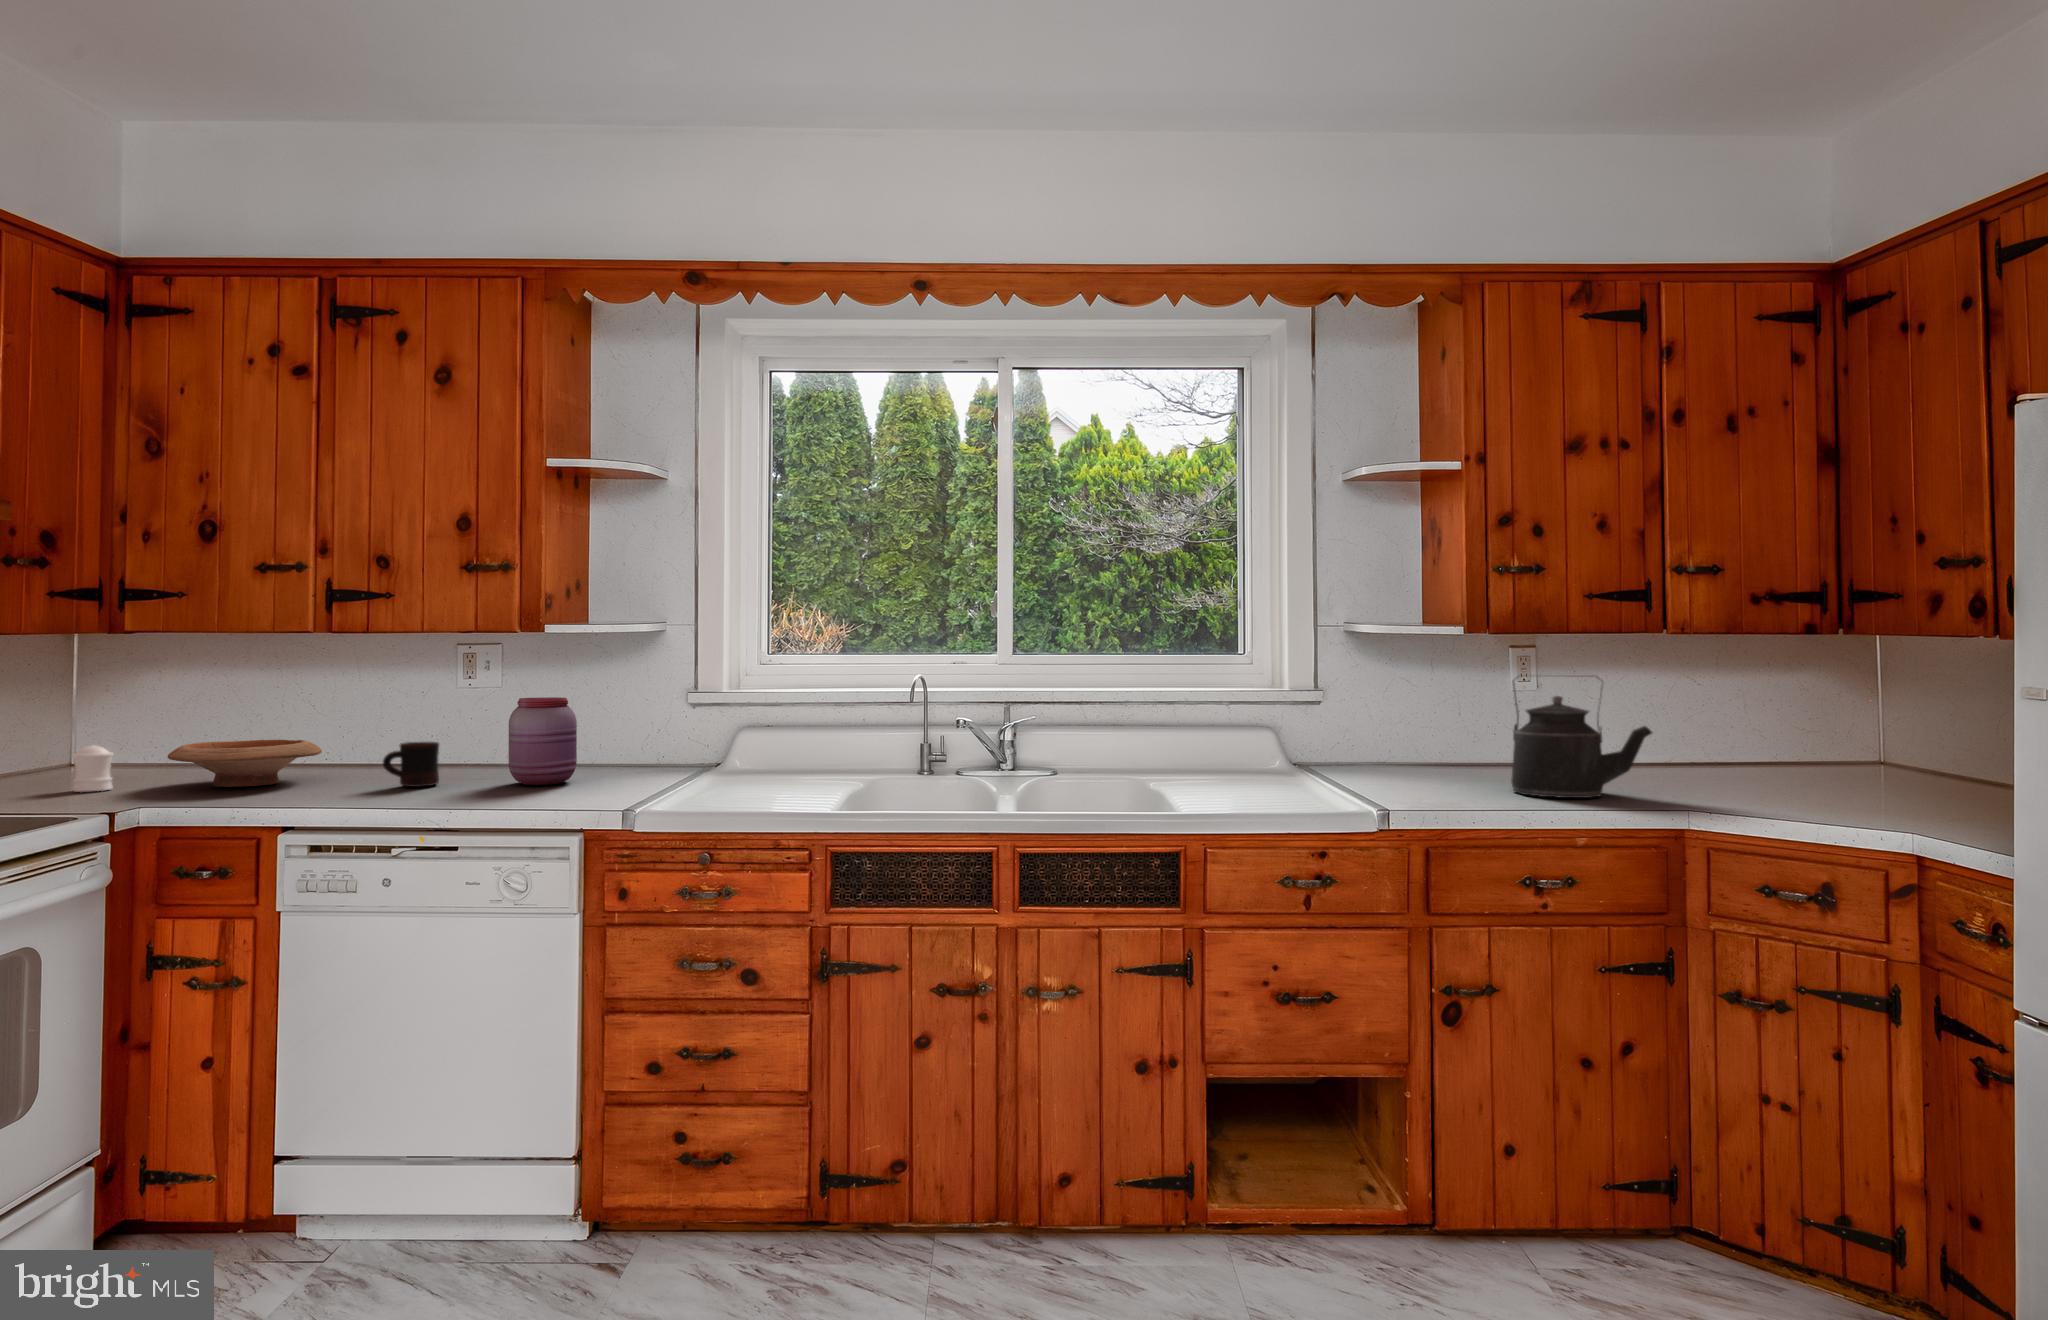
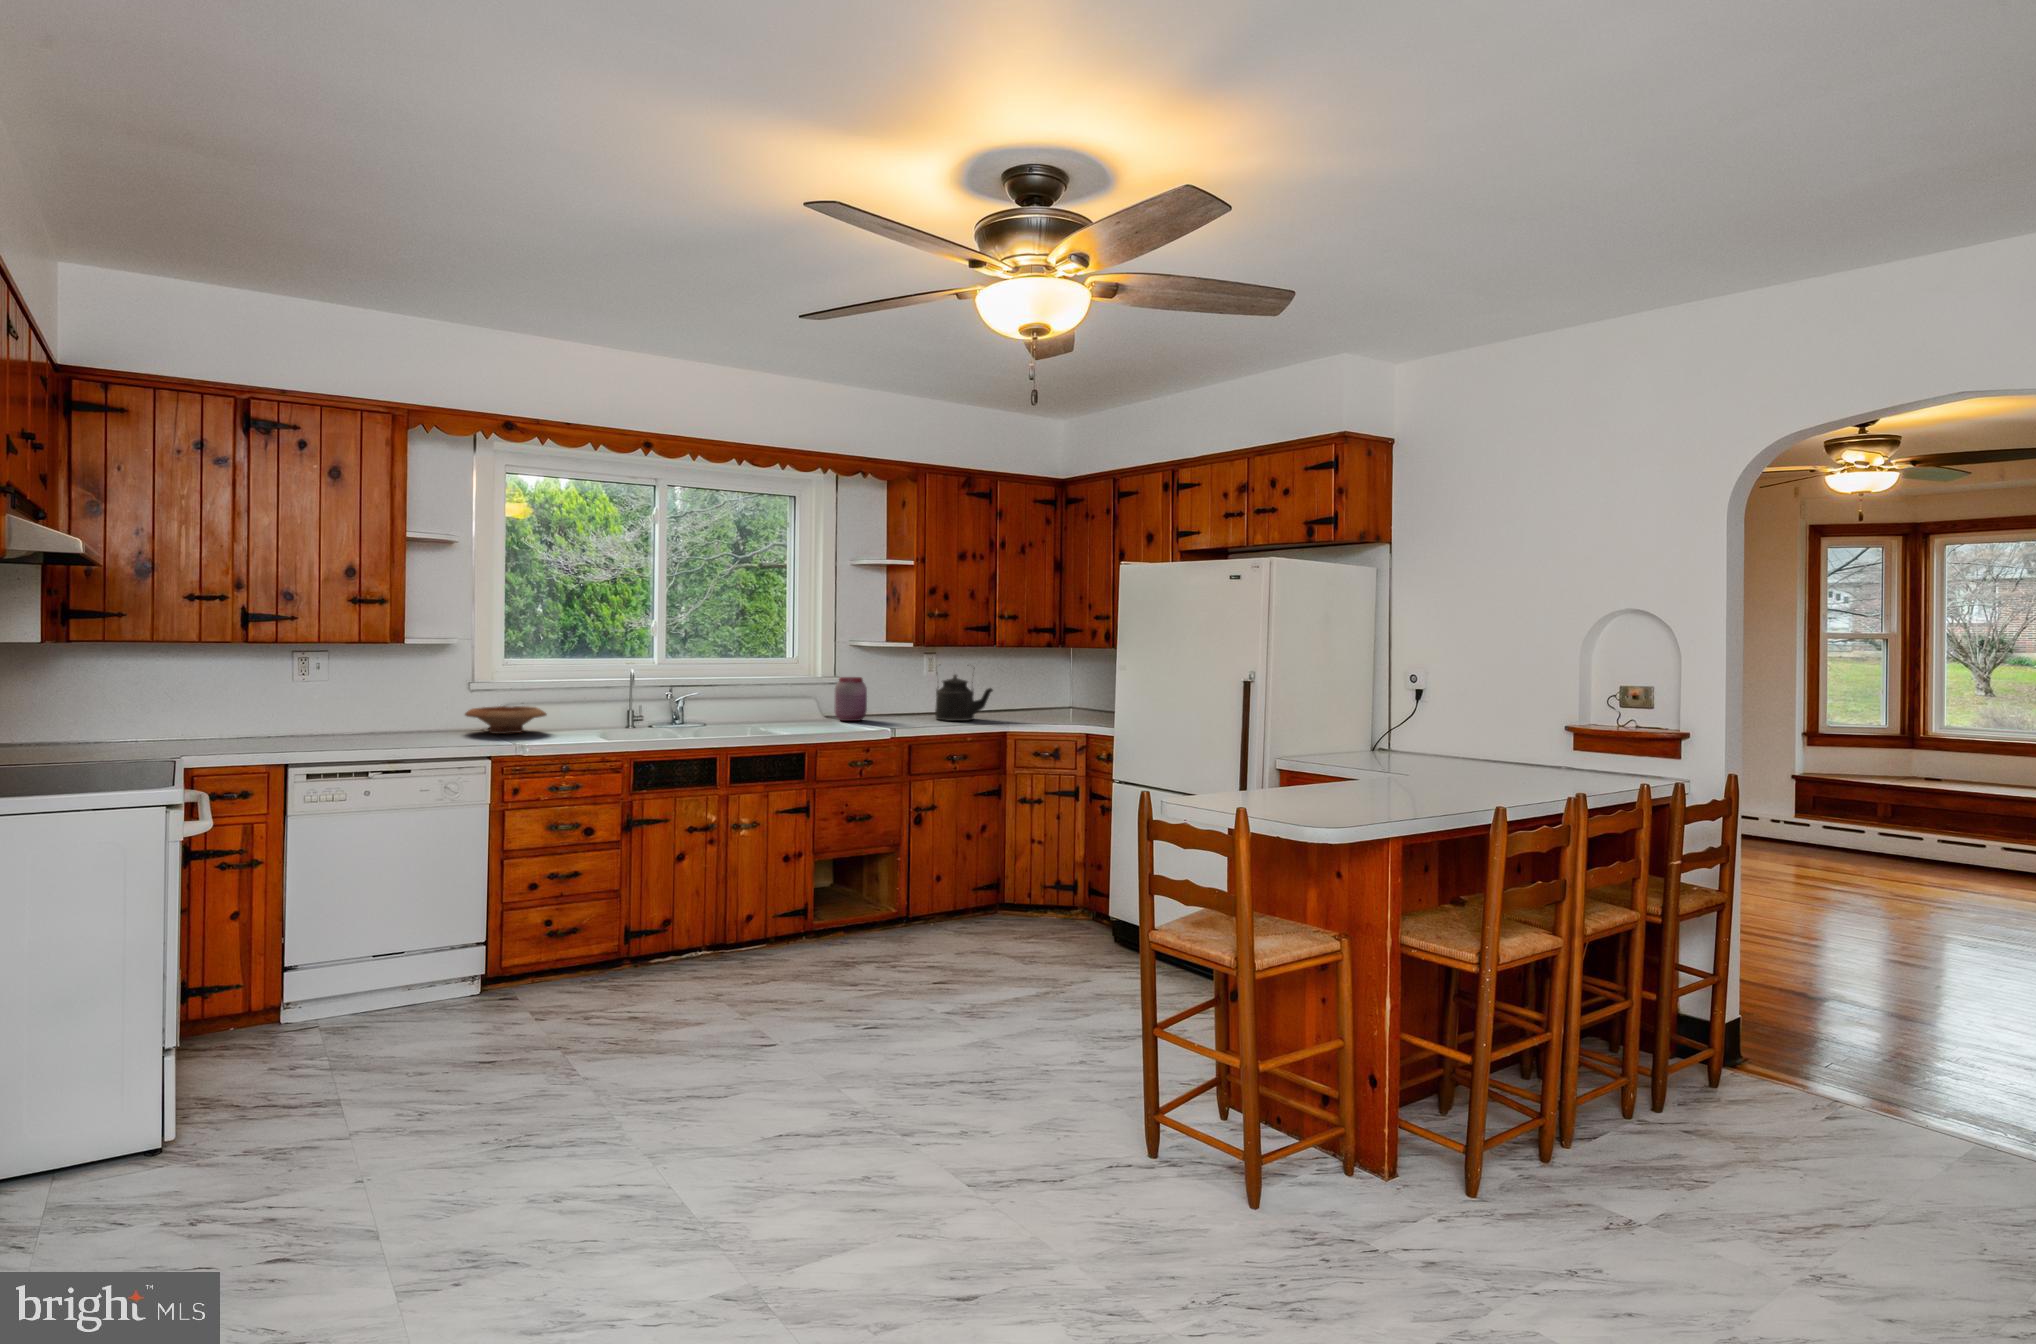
jar: present [509,697,577,785] -> present [834,677,867,721]
wooden bowl: present [168,740,322,787] -> present [465,706,547,734]
mug: present [383,742,439,787] -> none [305,712,336,741]
salt shaker: present [72,745,113,792] -> none [59,720,90,753]

